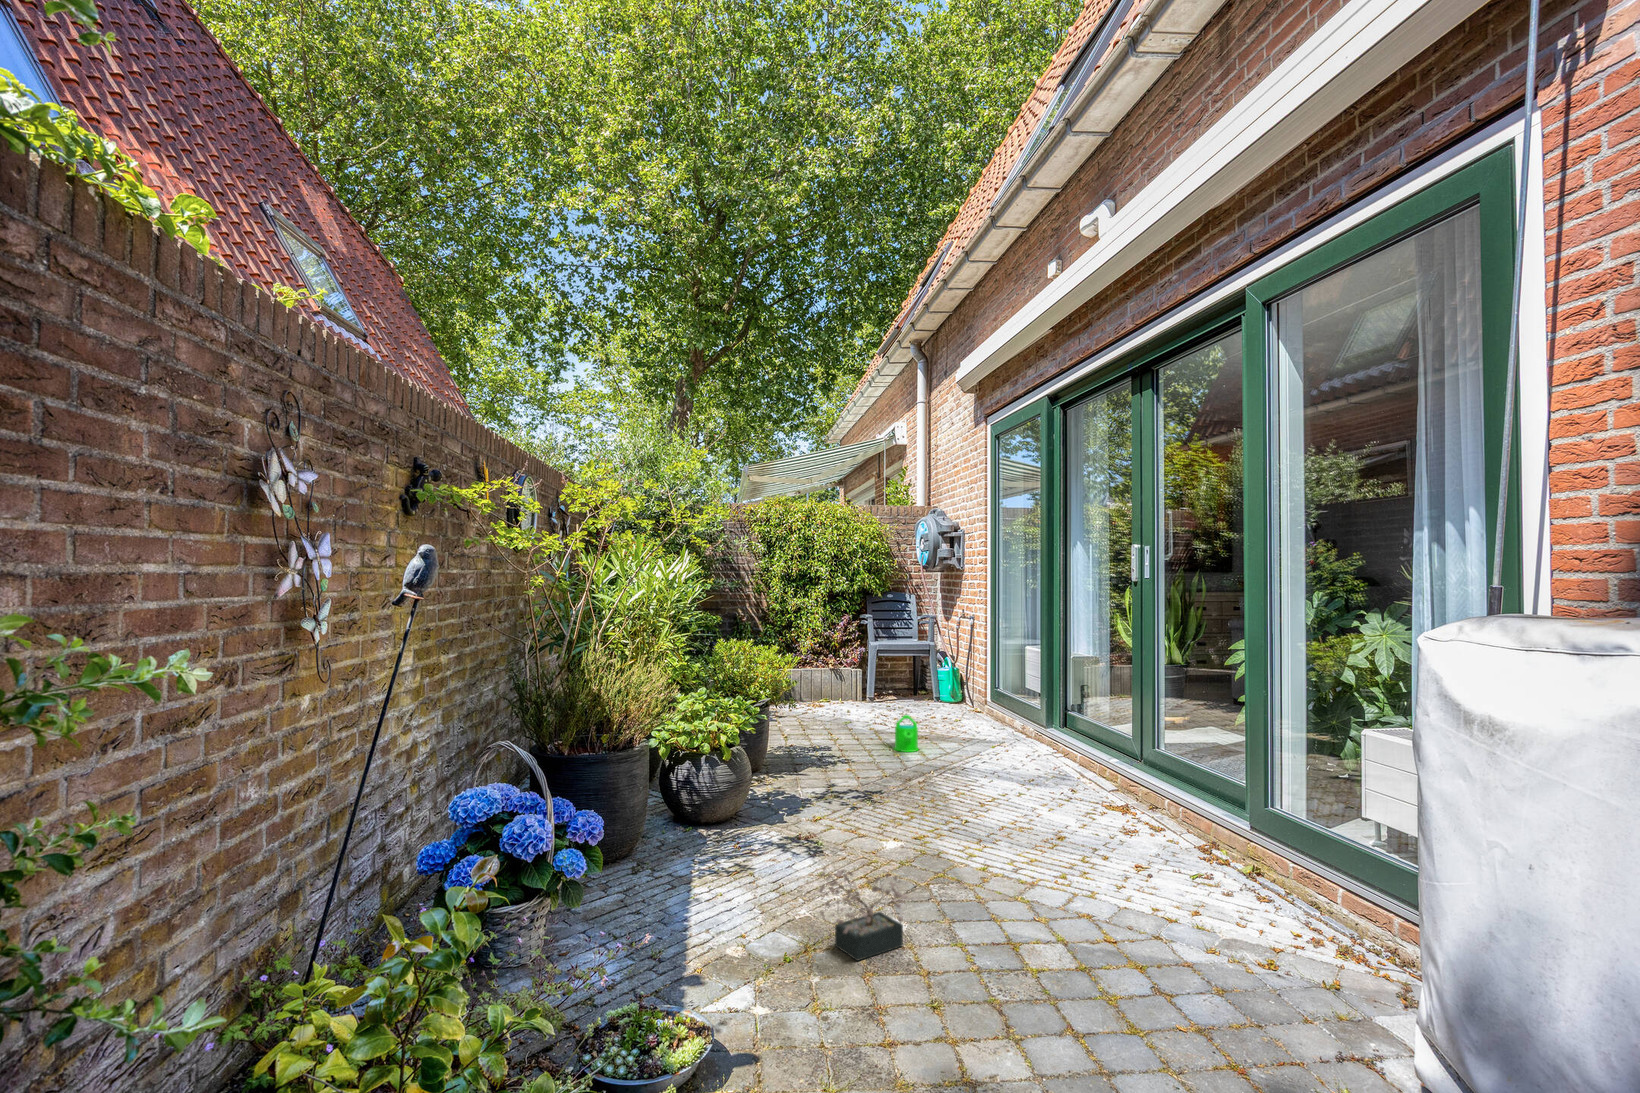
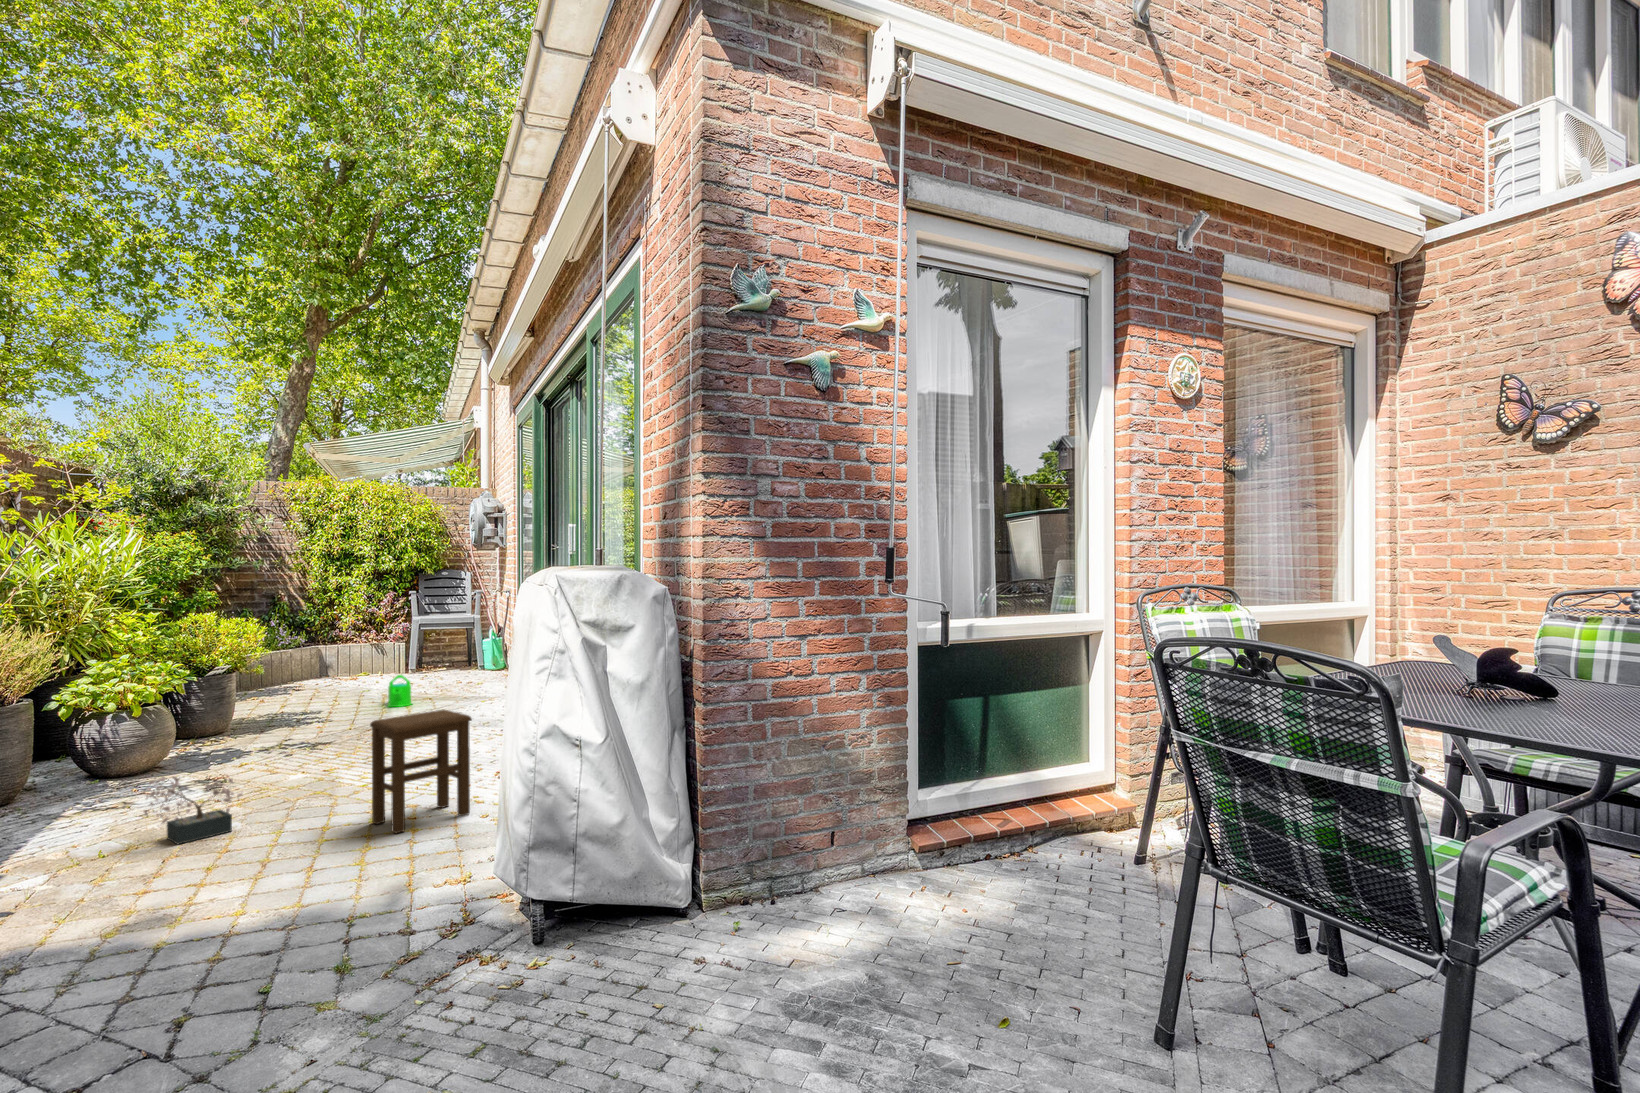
stool: none [1073,809,1206,995] -> present [370,710,472,833]

